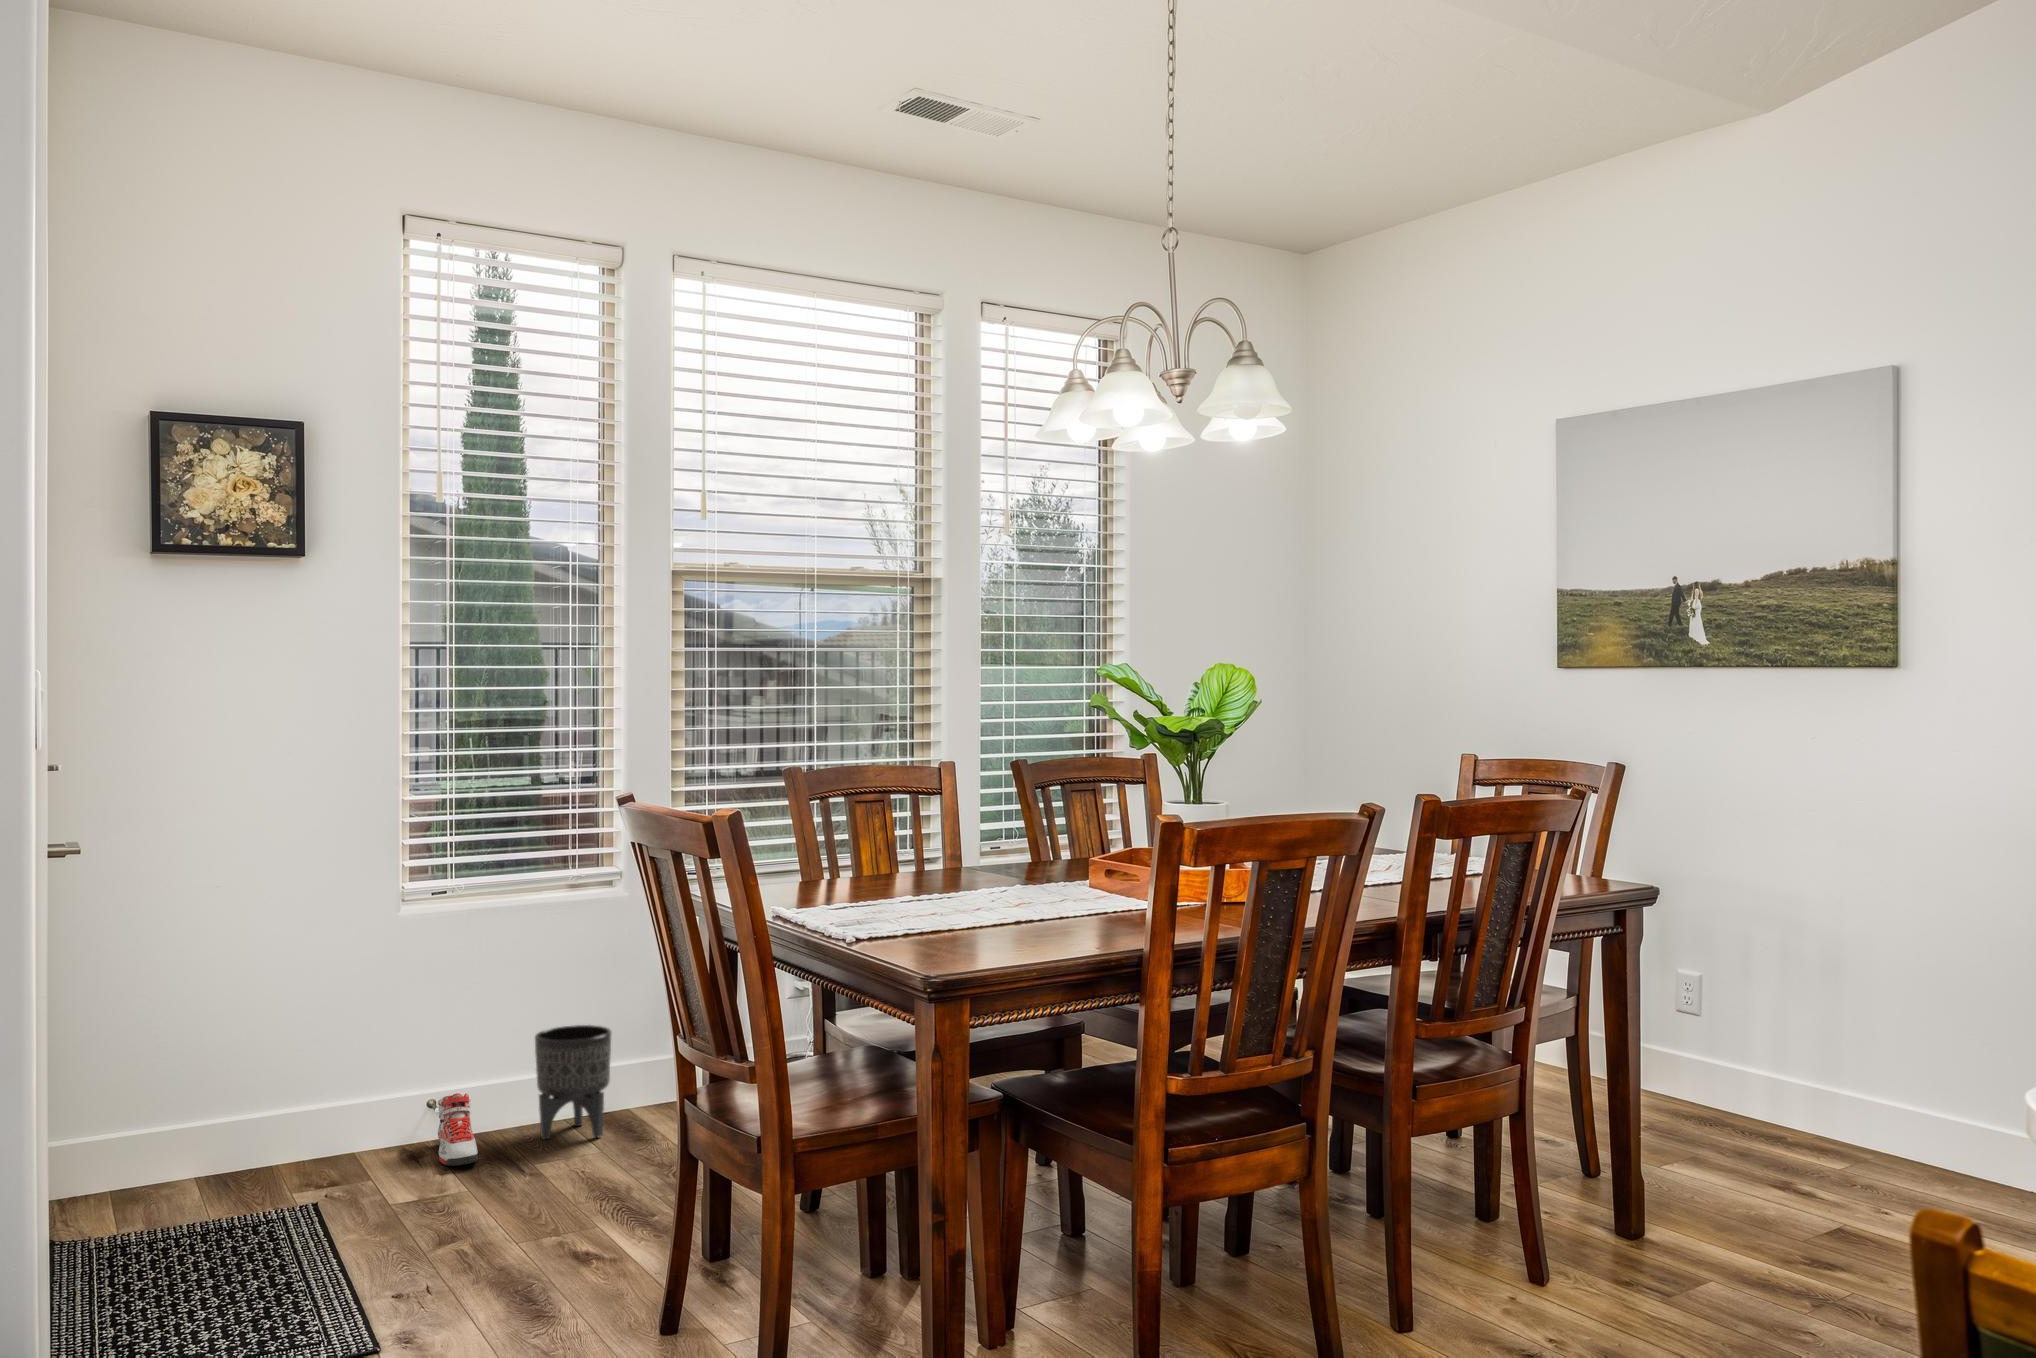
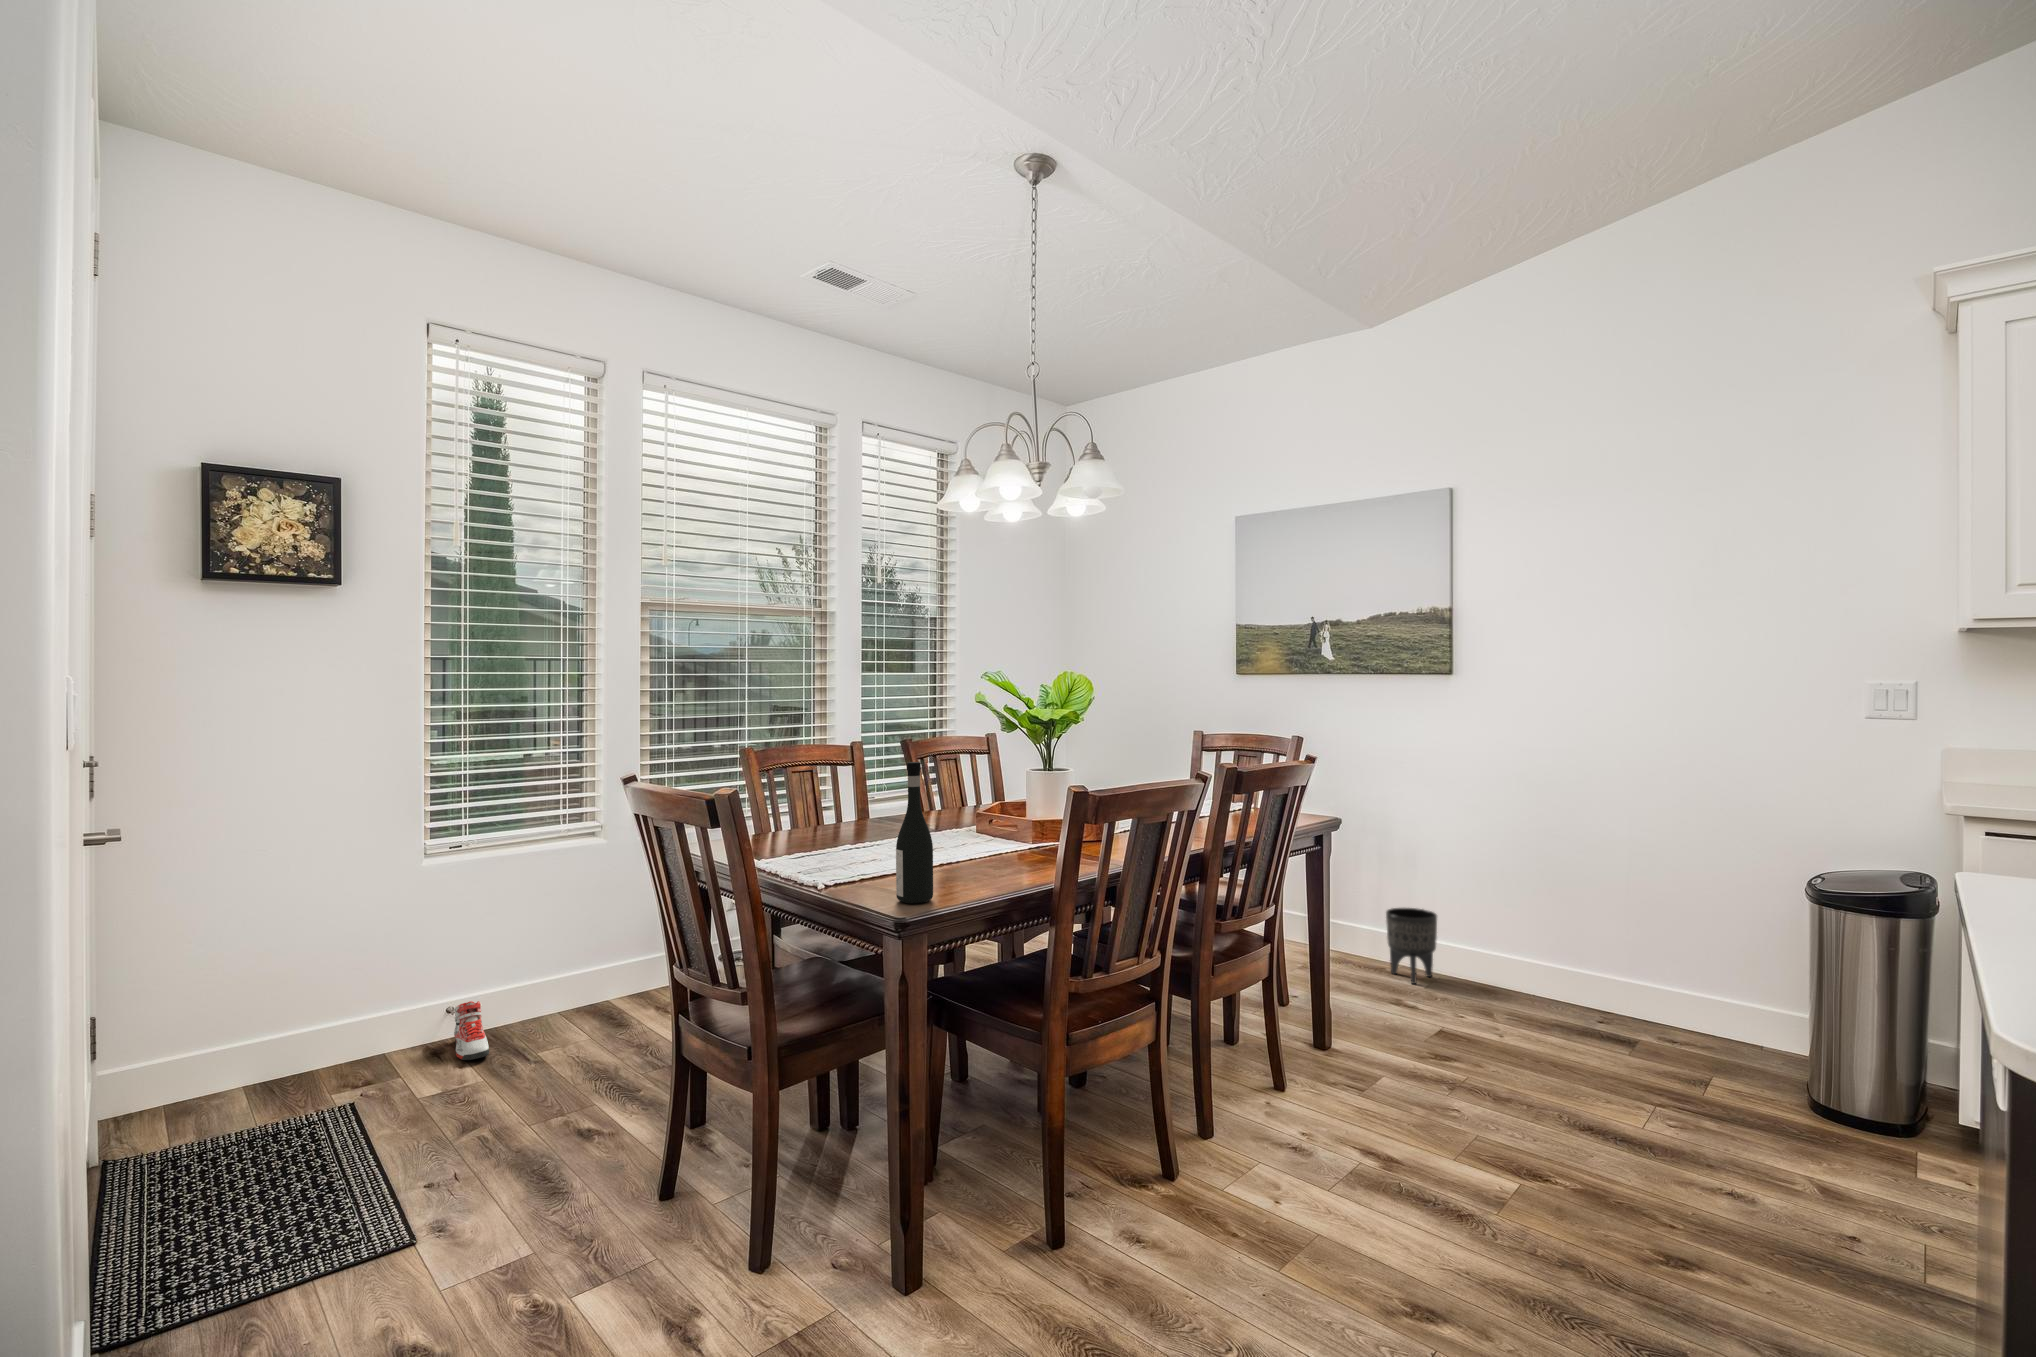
wine bottle: none [939,778,988,962] -> present [896,762,933,903]
planter: present [535,1025,611,1139] -> present [1386,908,1437,984]

